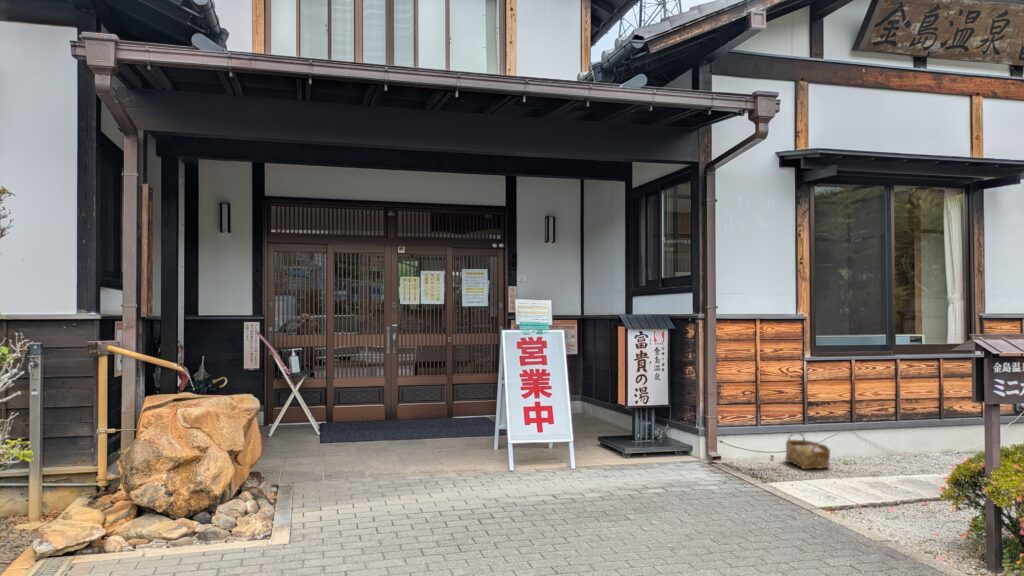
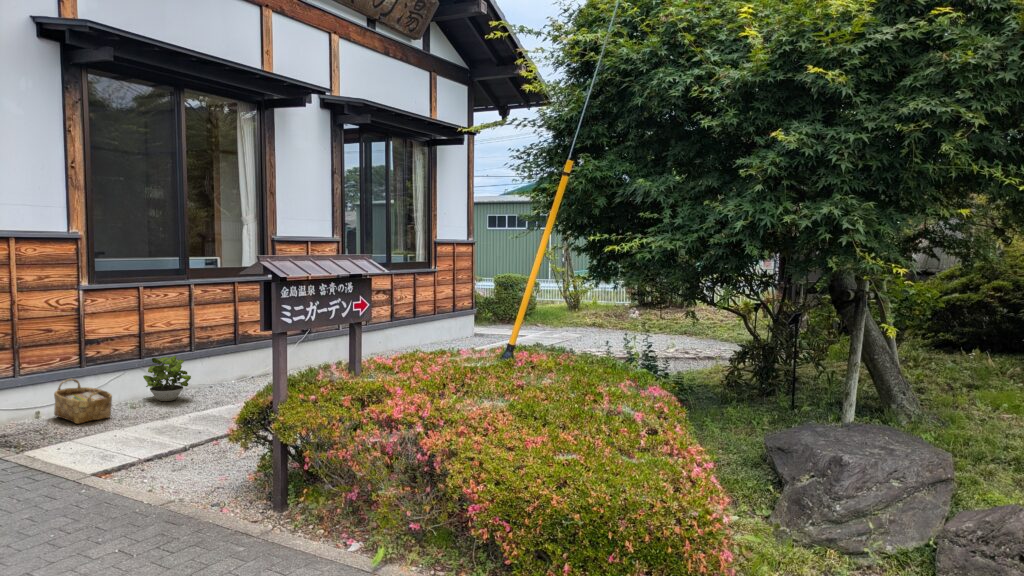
potted plant: none [855,422,899,463] -> present [143,356,191,401]

